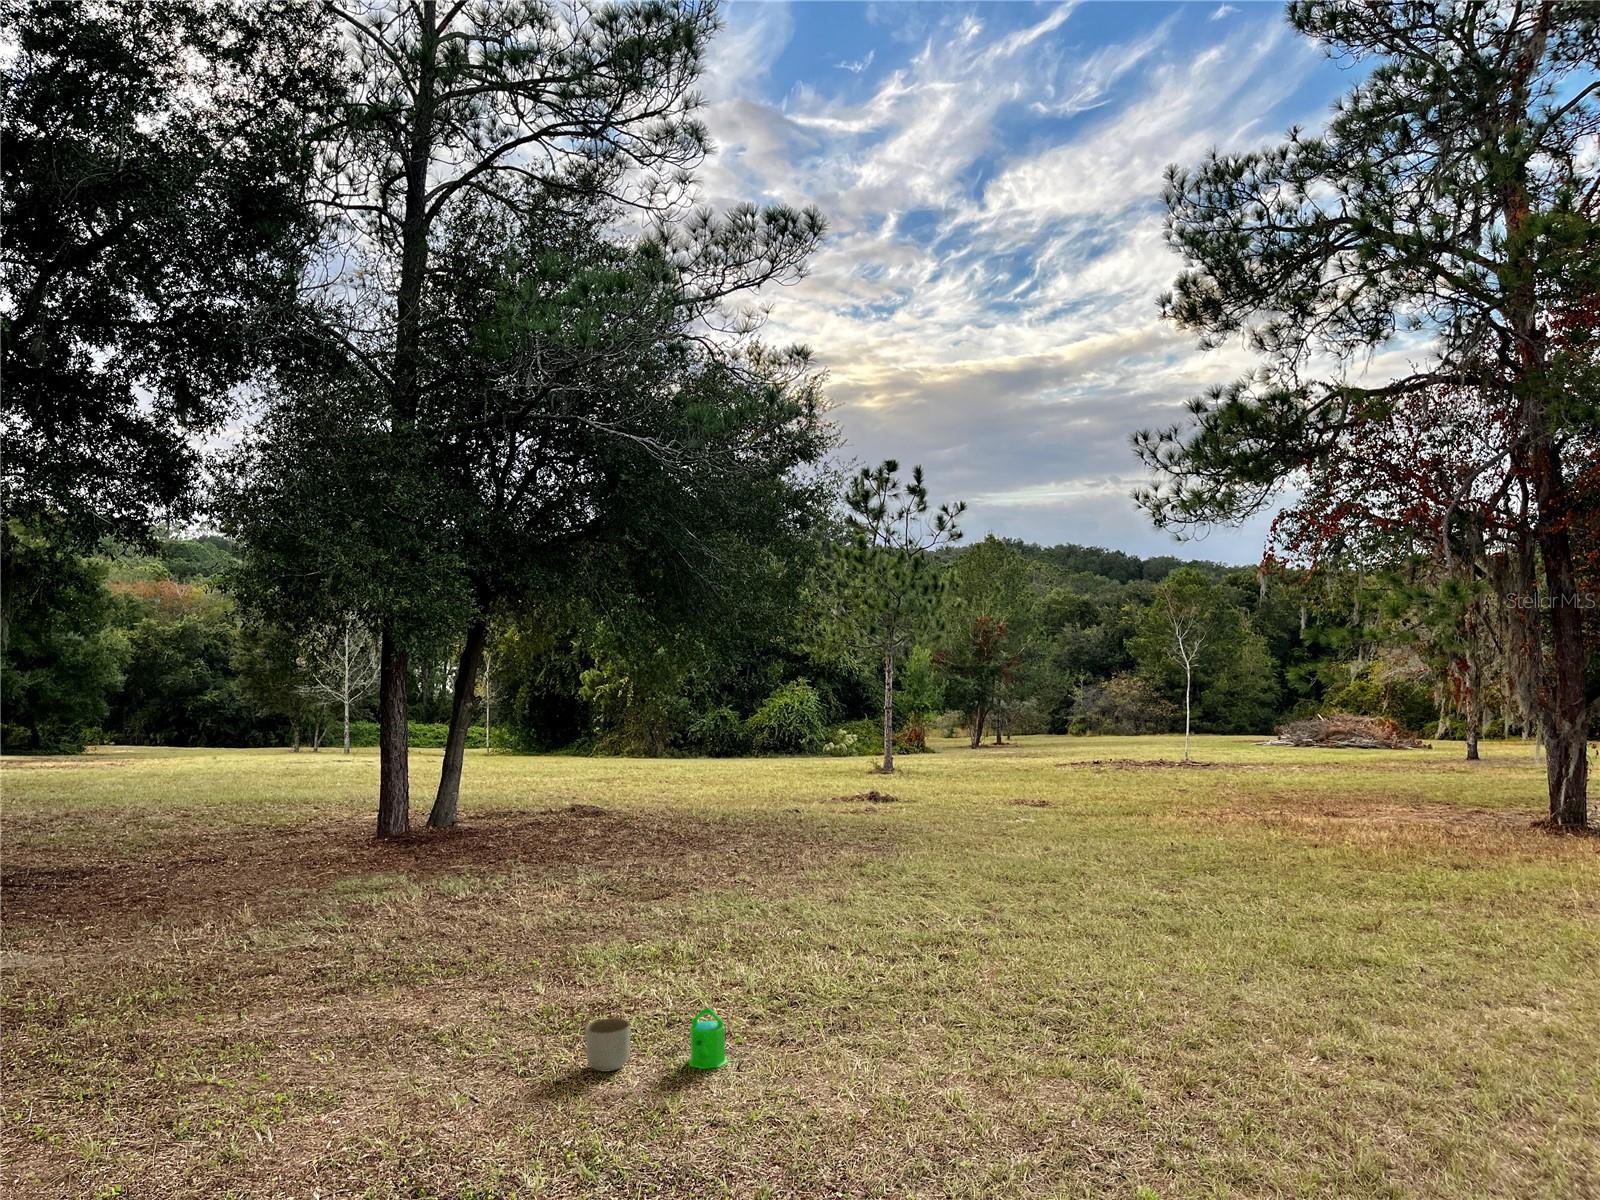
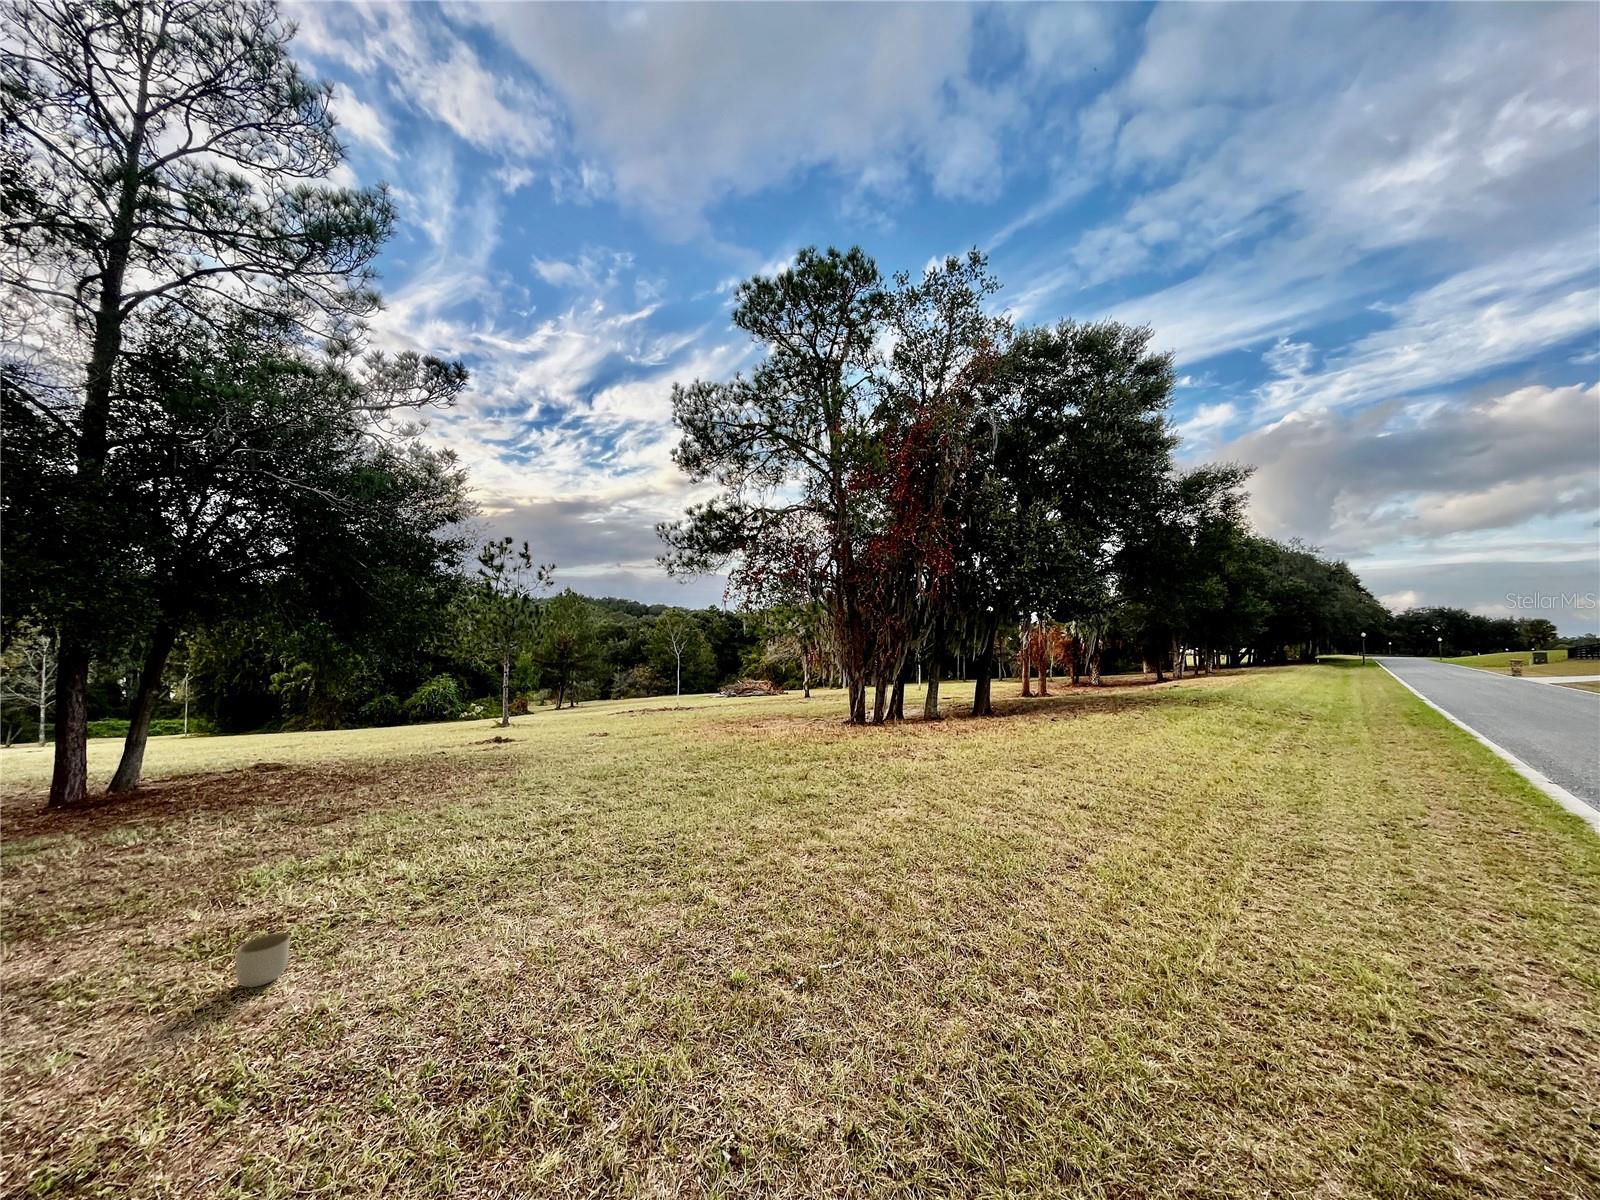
watering can: present [688,1008,728,1069] -> none [351,906,393,960]

